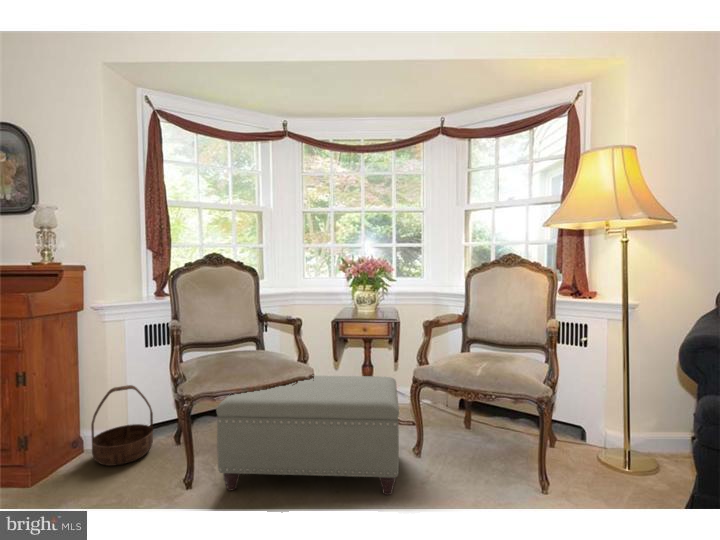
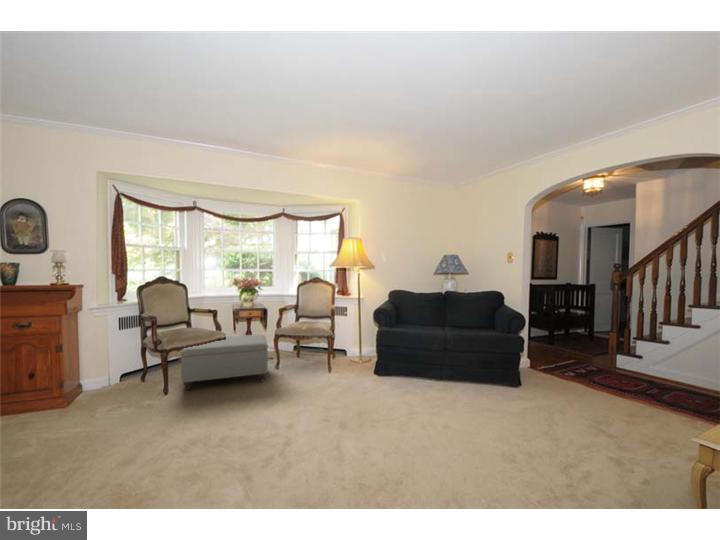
basket: present [91,385,153,466] -> none [93,350,130,393]

